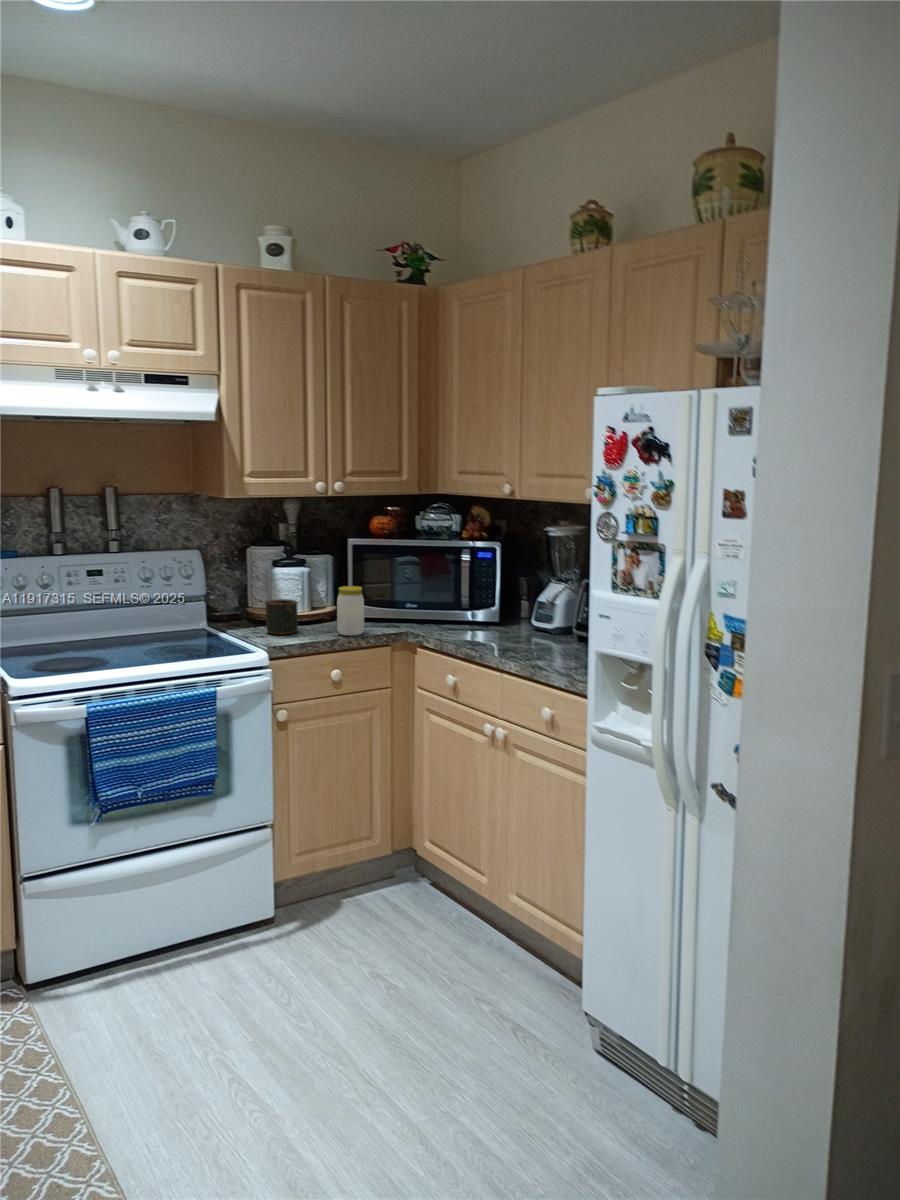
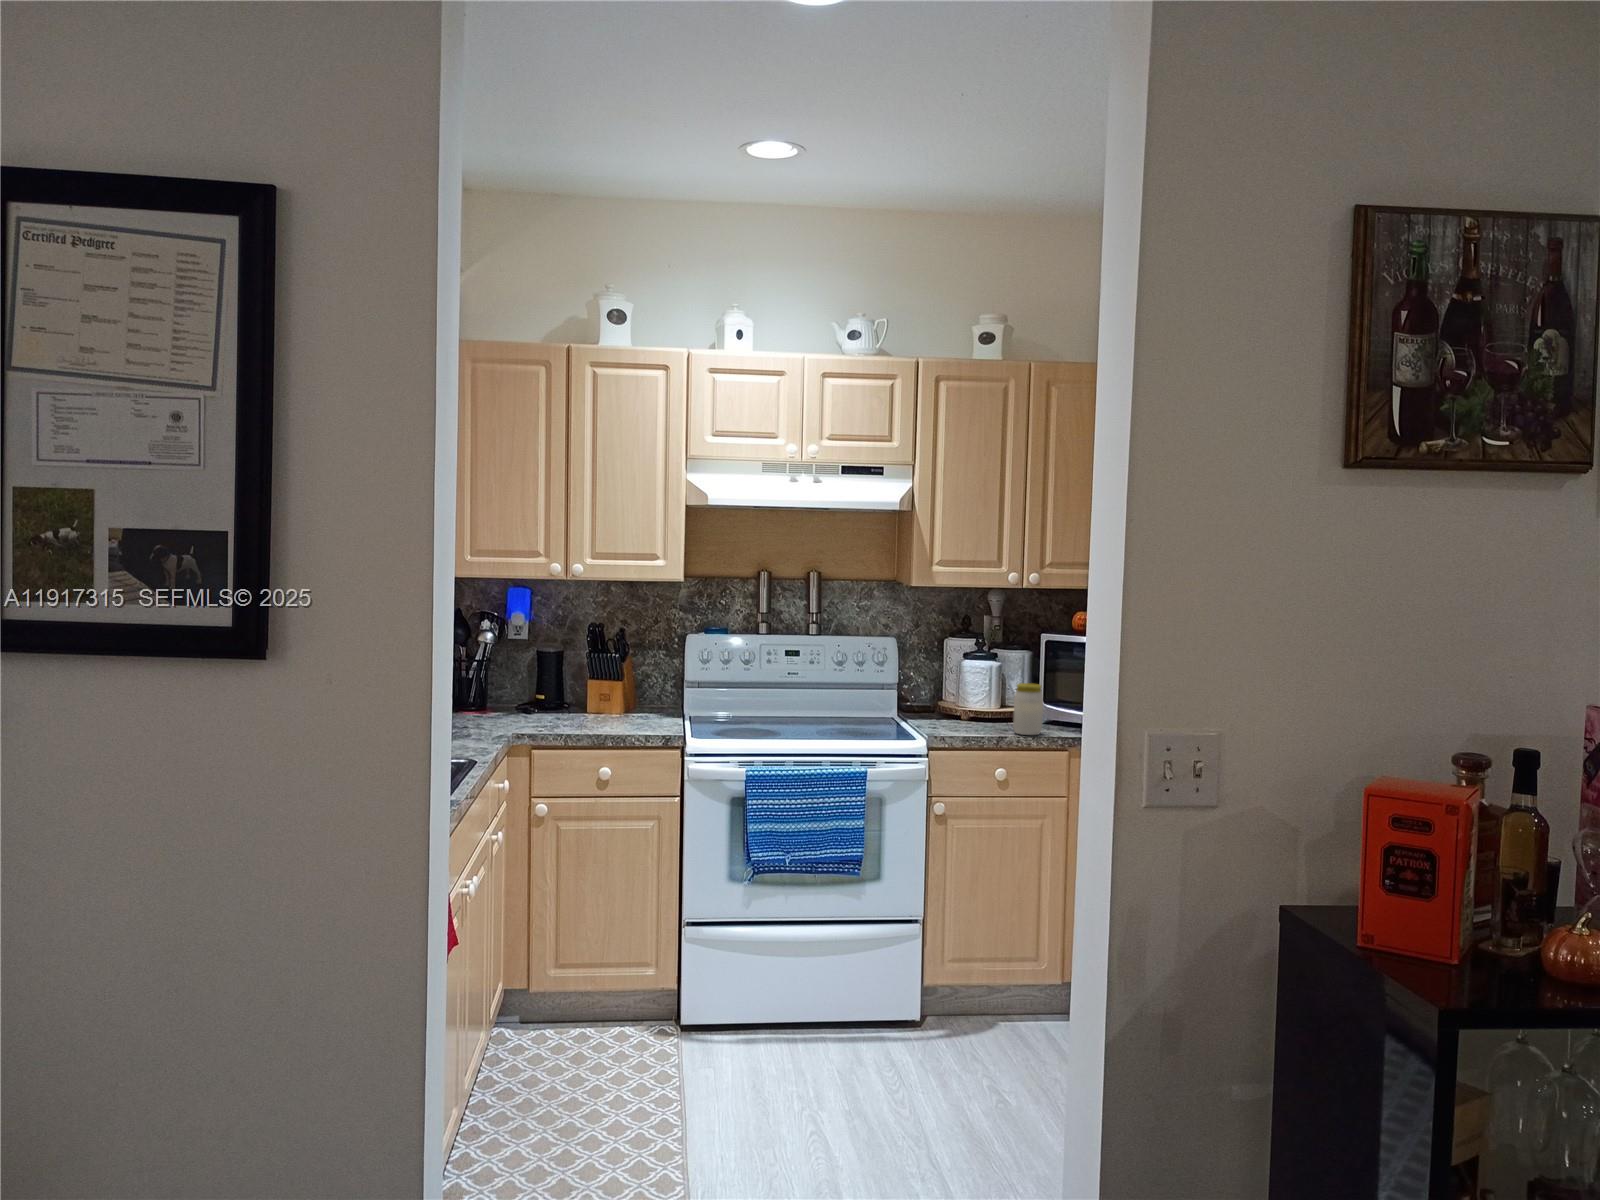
mug: present [265,599,298,634] -> none [945,692,978,728]

